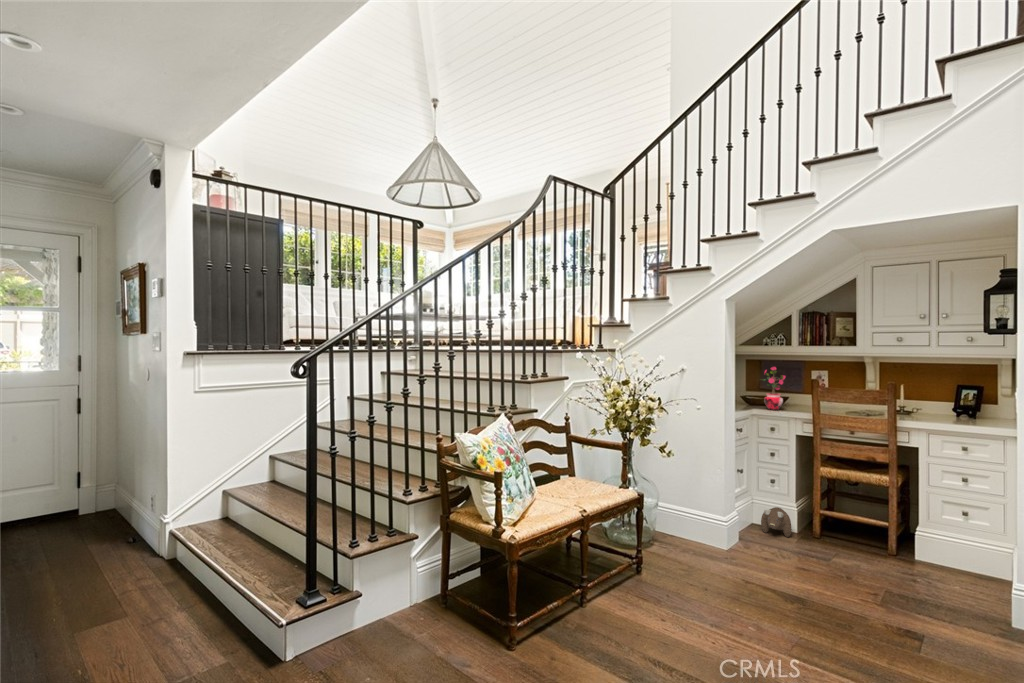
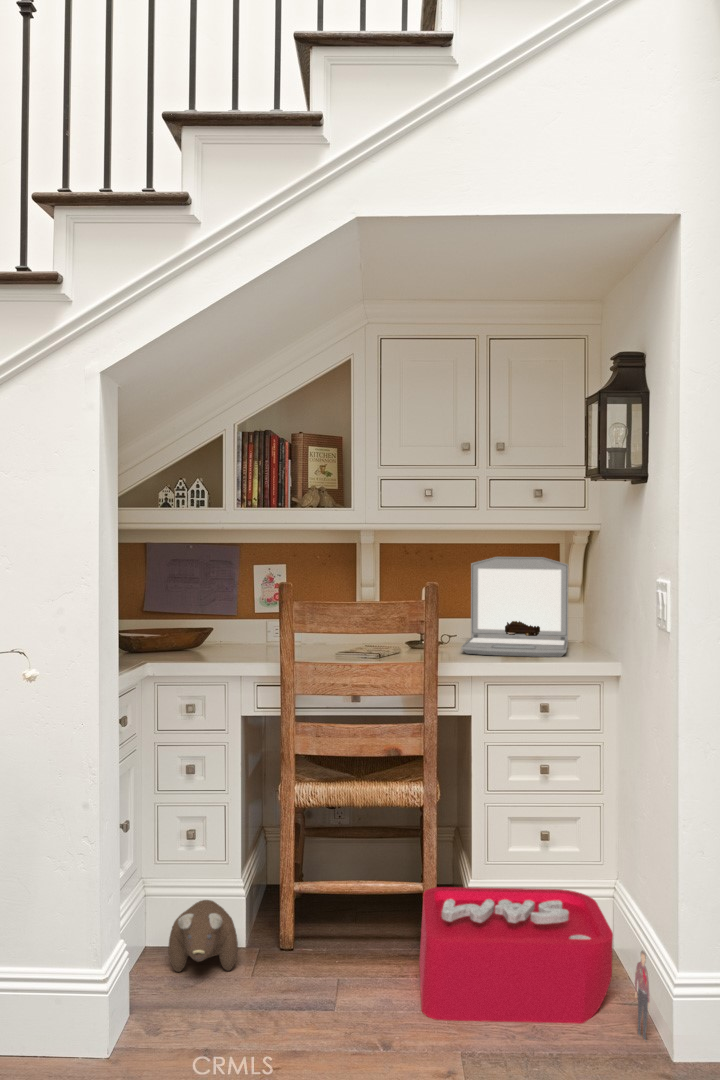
potted plant: present [764,367,785,410] -> none [156,554,214,660]
laptop: none [919,371,998,424] -> present [461,557,569,657]
storage bin: none [875,524,1001,611] -> present [419,887,650,1041]

